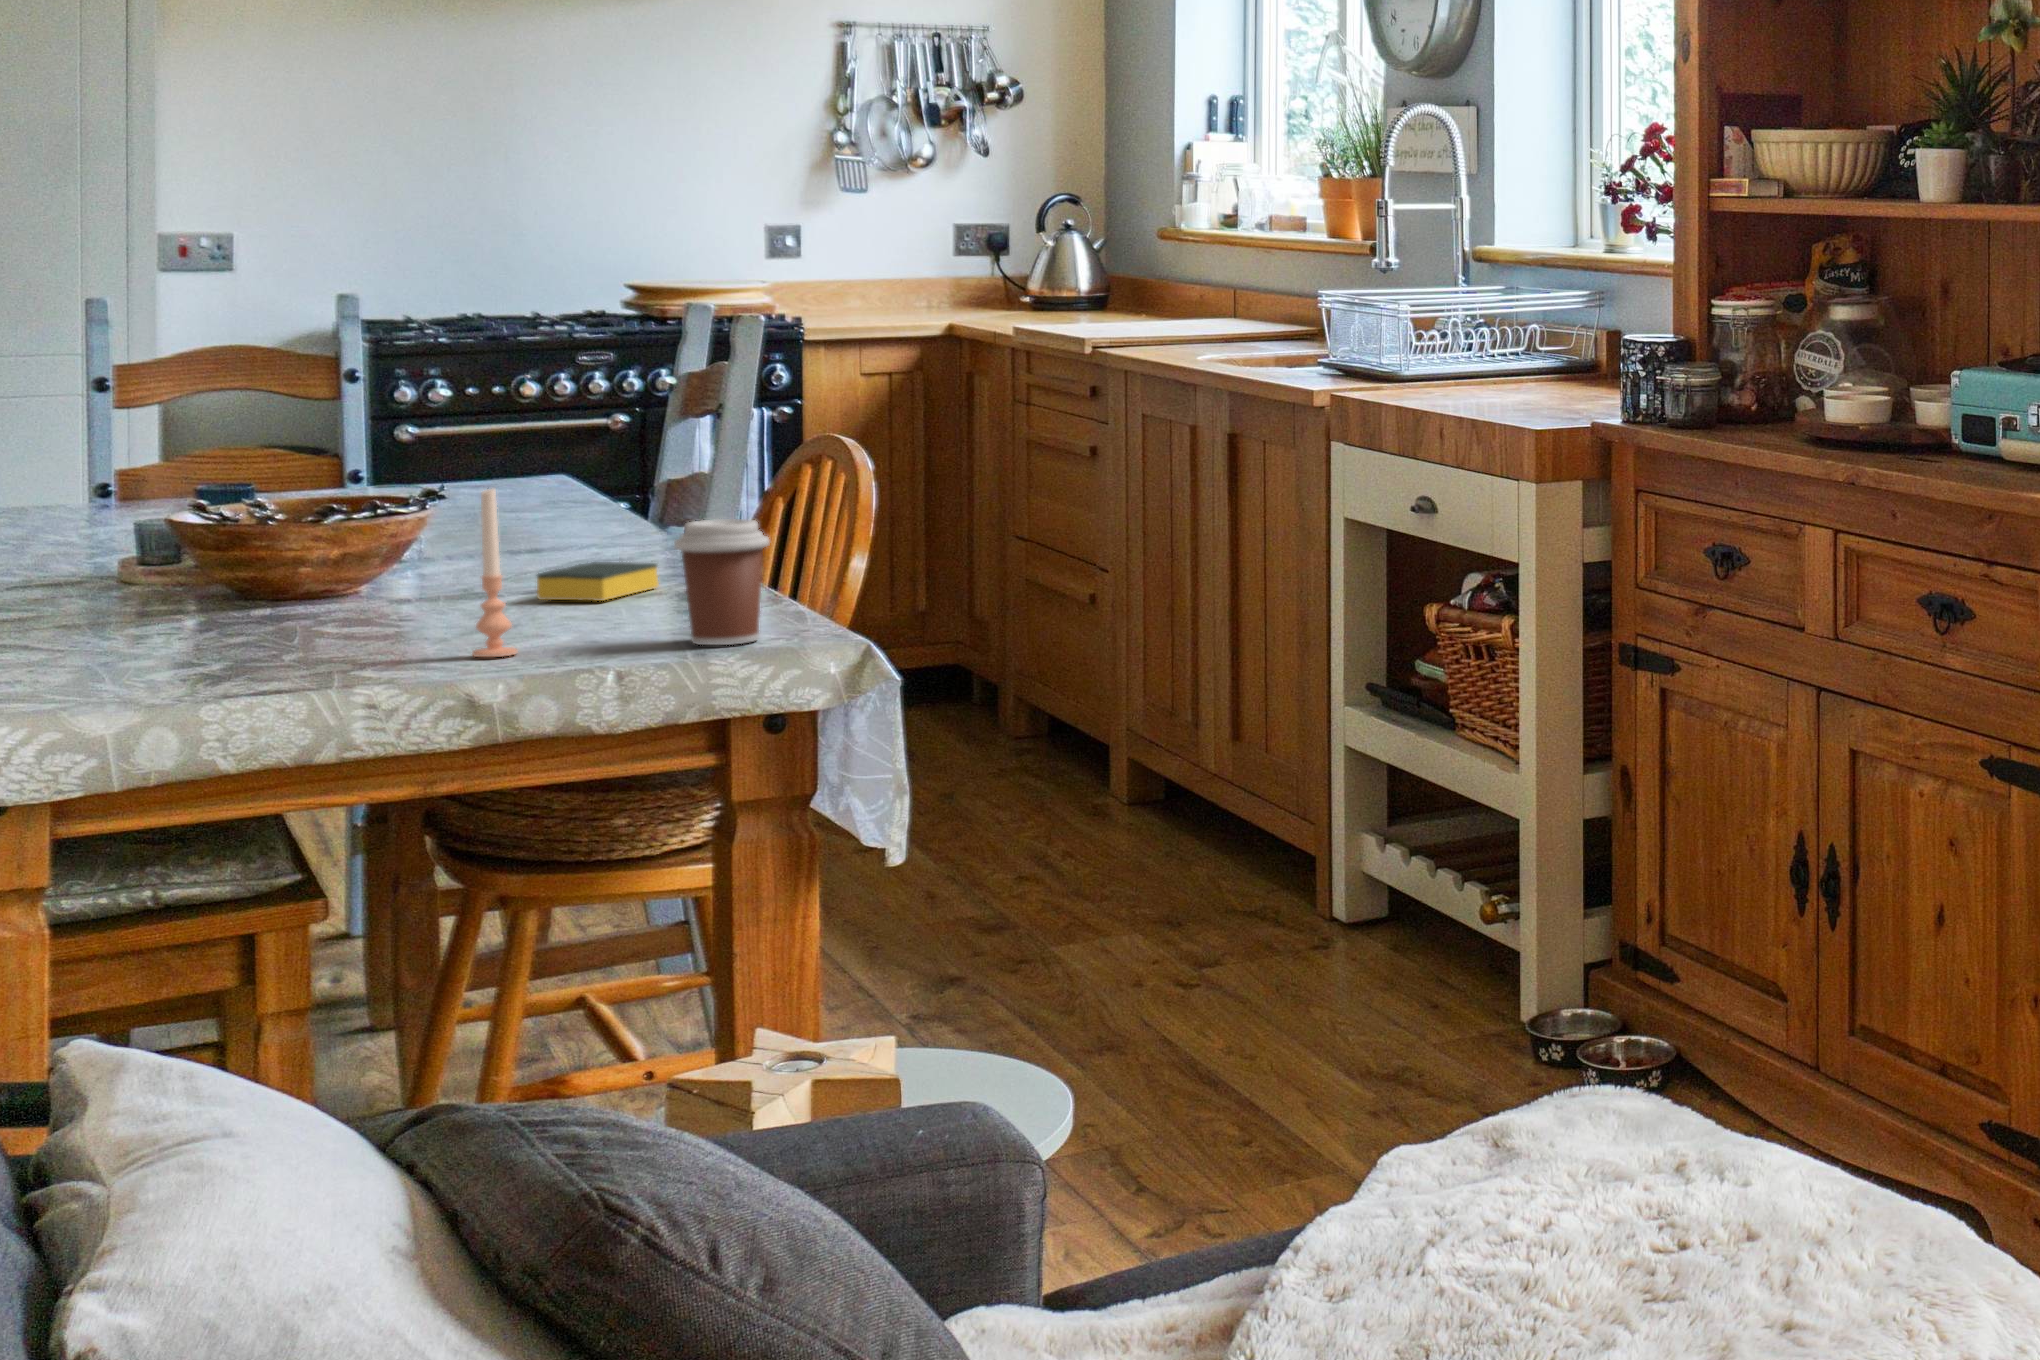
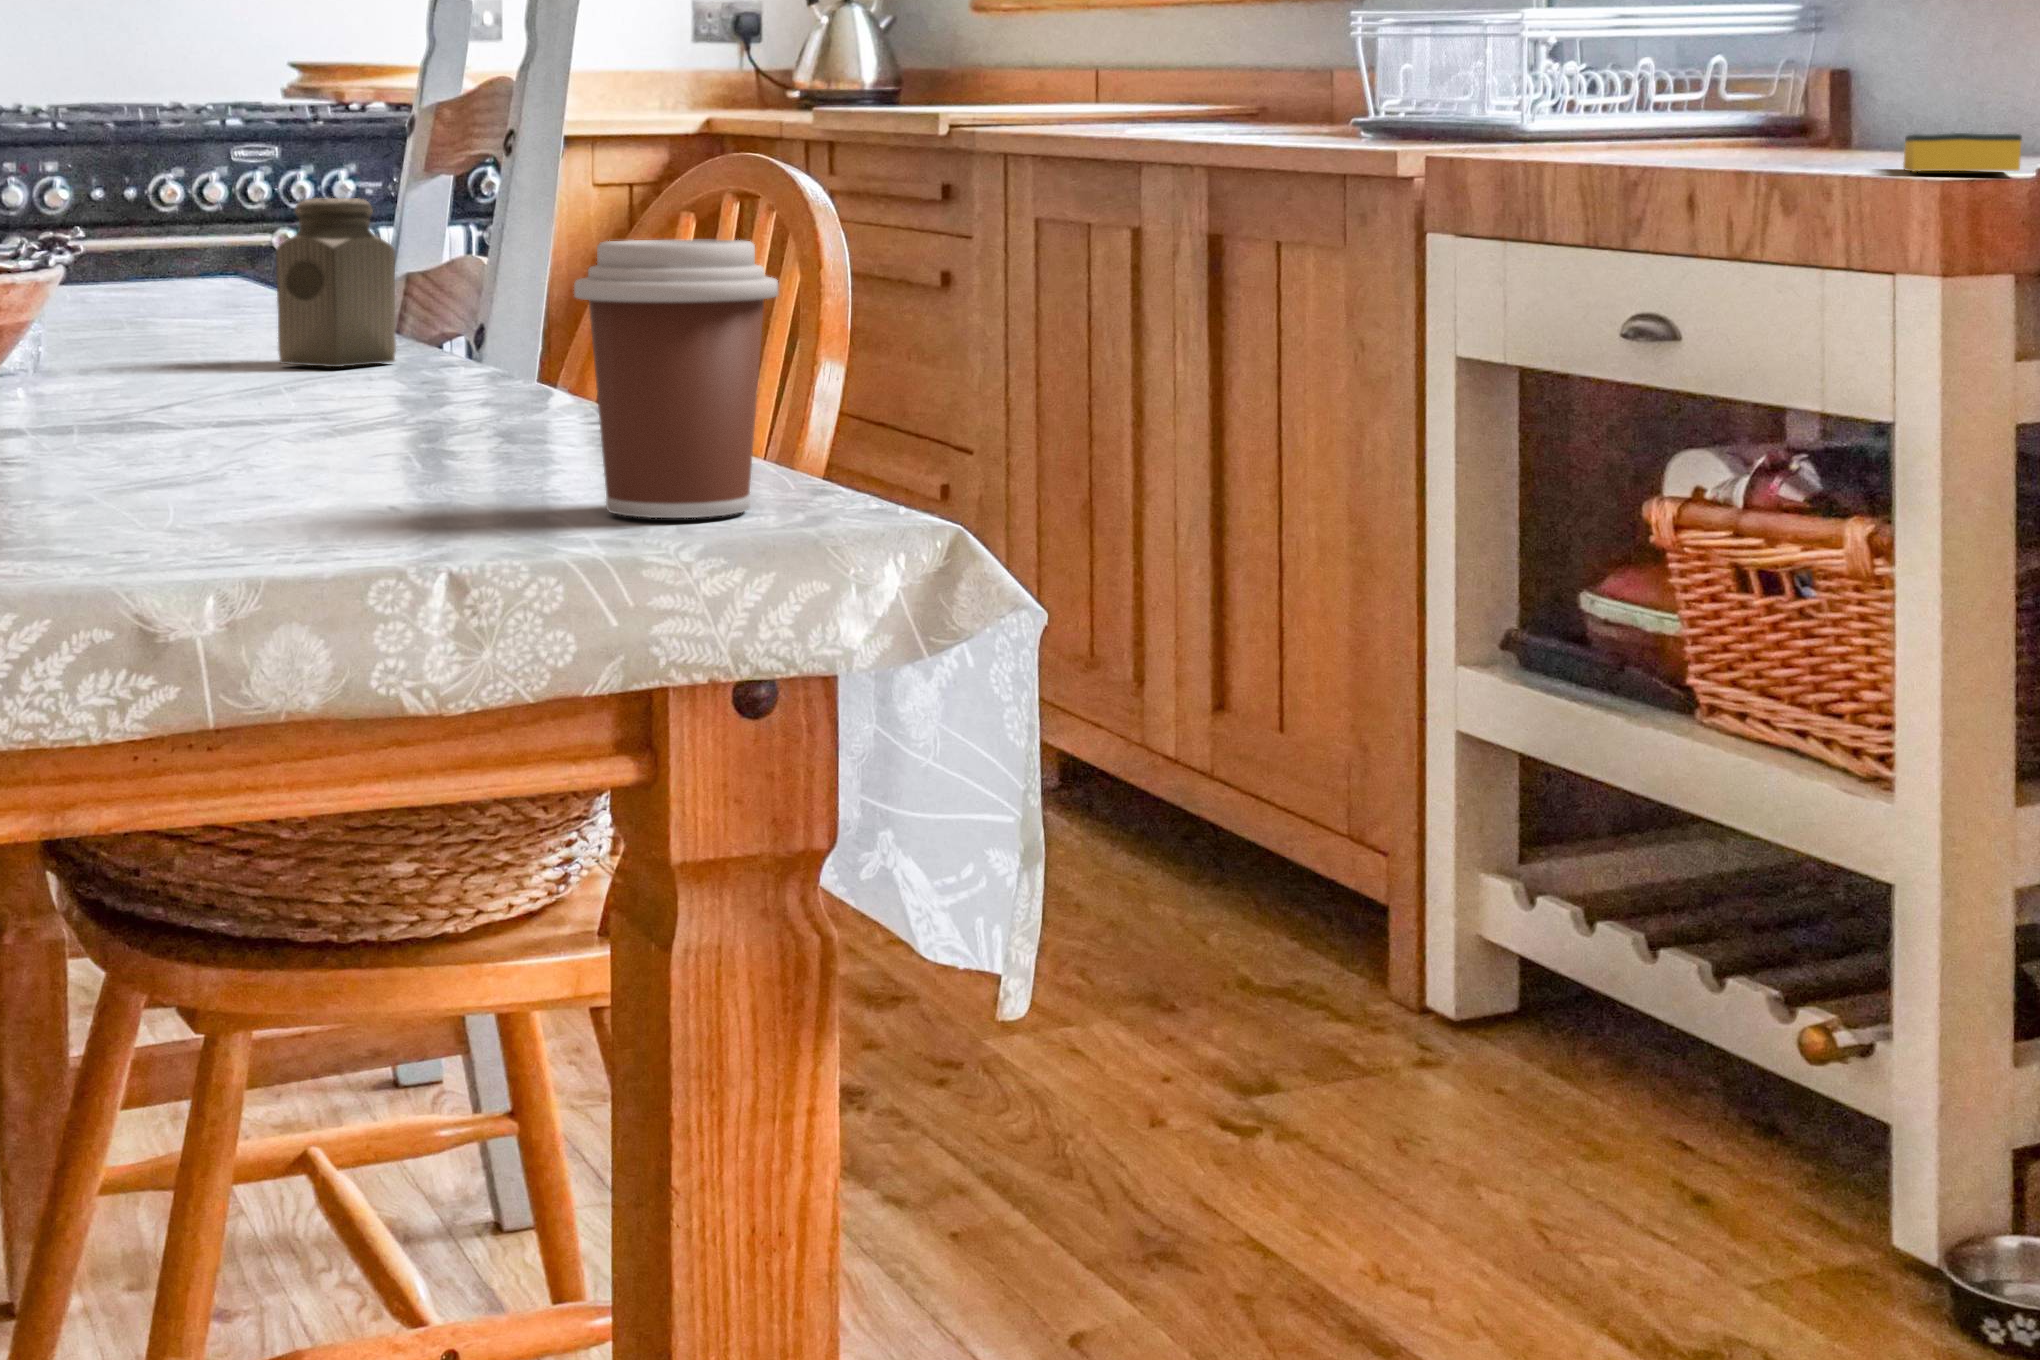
salt shaker: none [564,457,638,555] -> present [276,198,396,367]
candle: present [472,489,517,657] -> none [150,150,245,533]
sponge: present [537,562,659,601] -> present [1903,133,2022,171]

